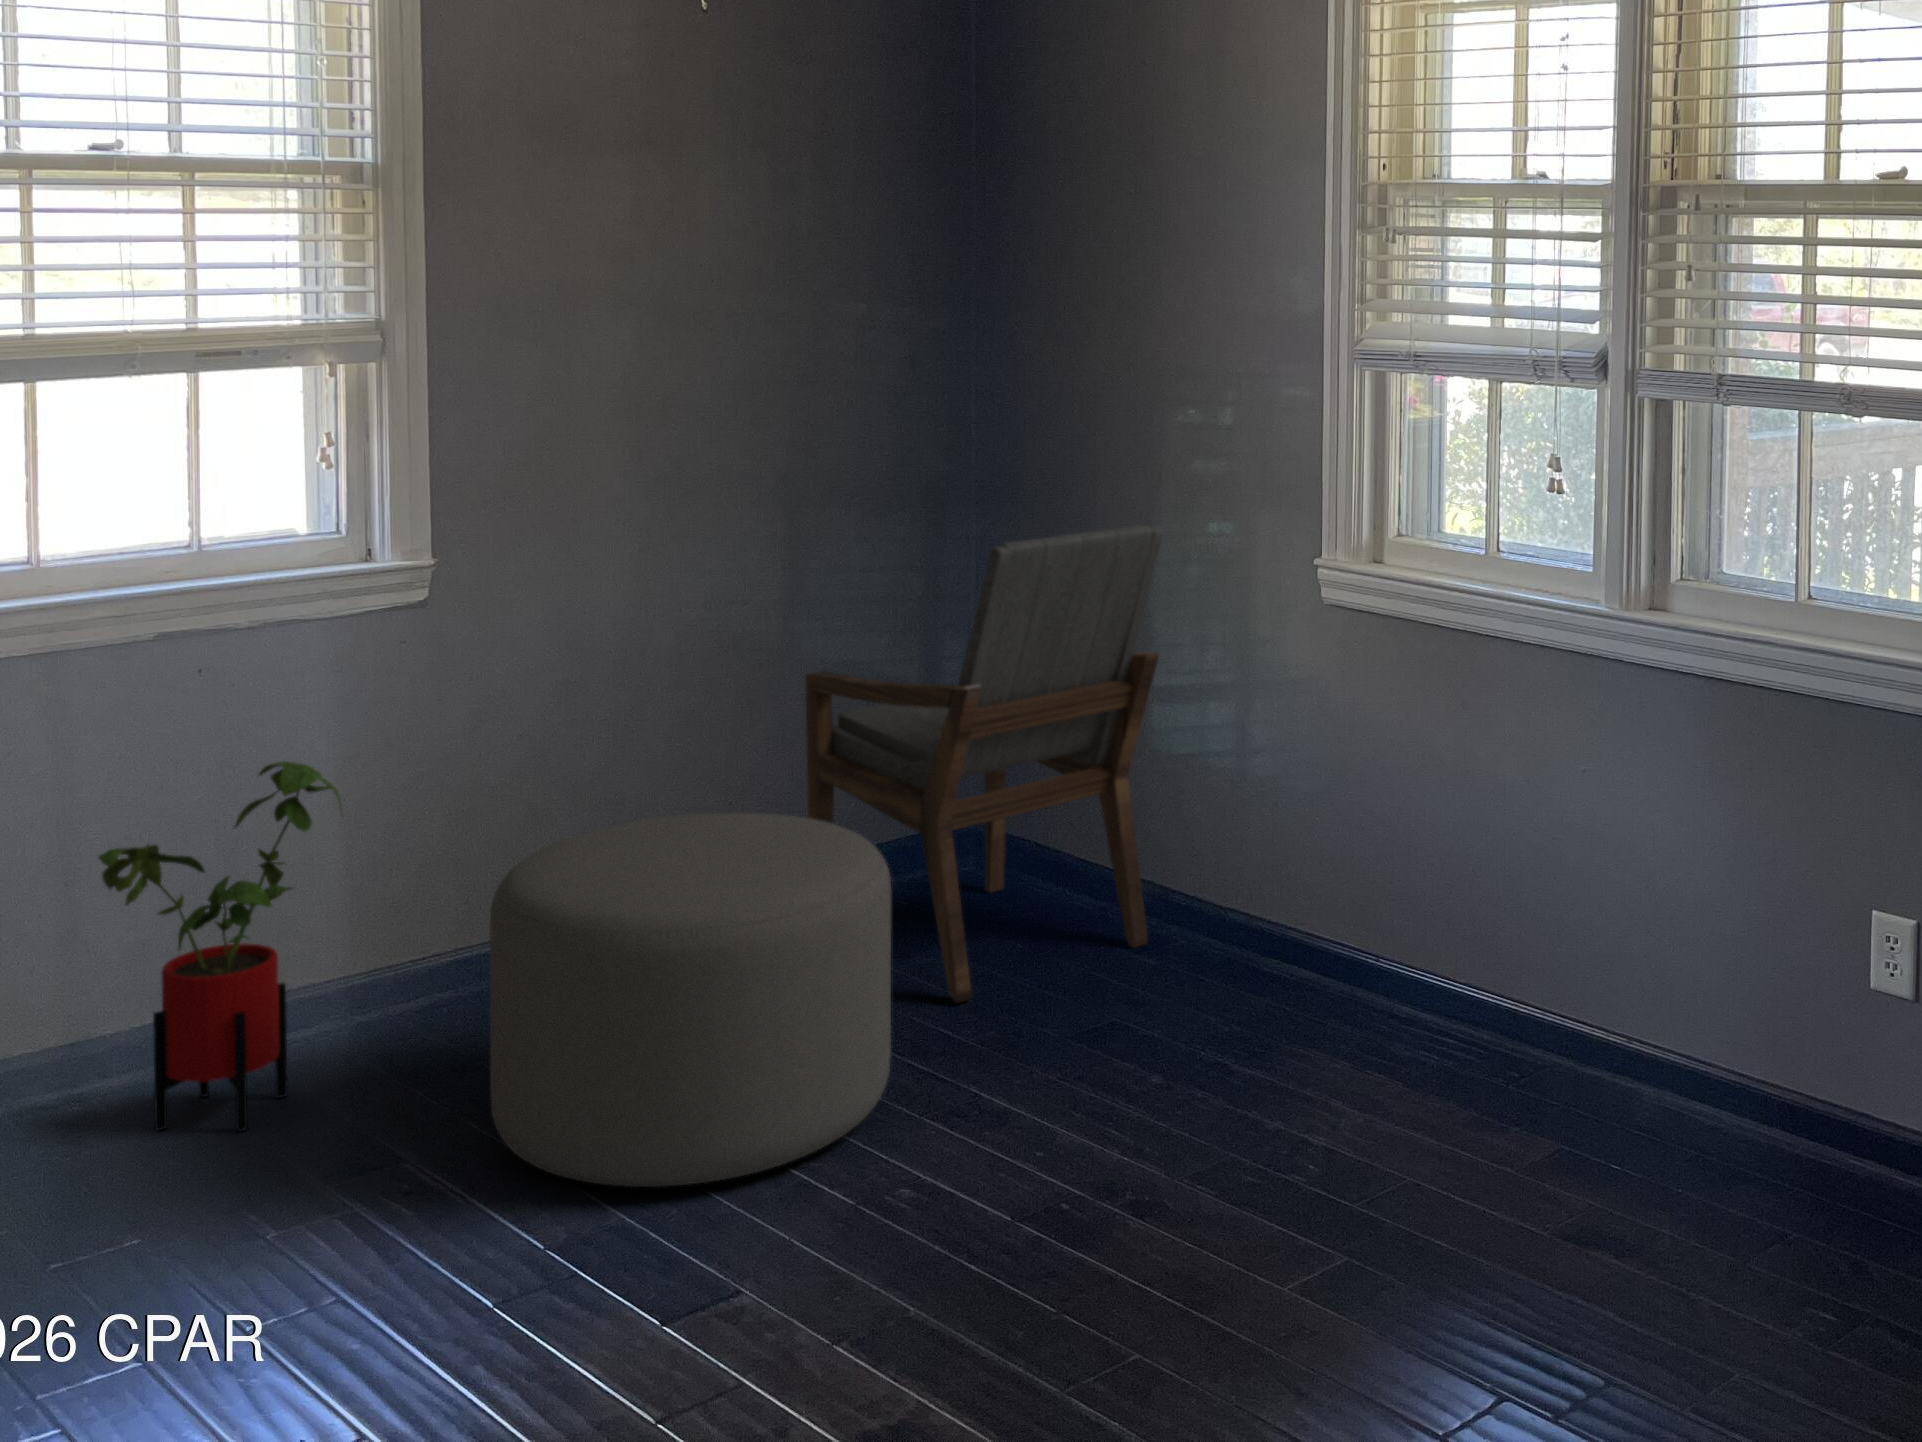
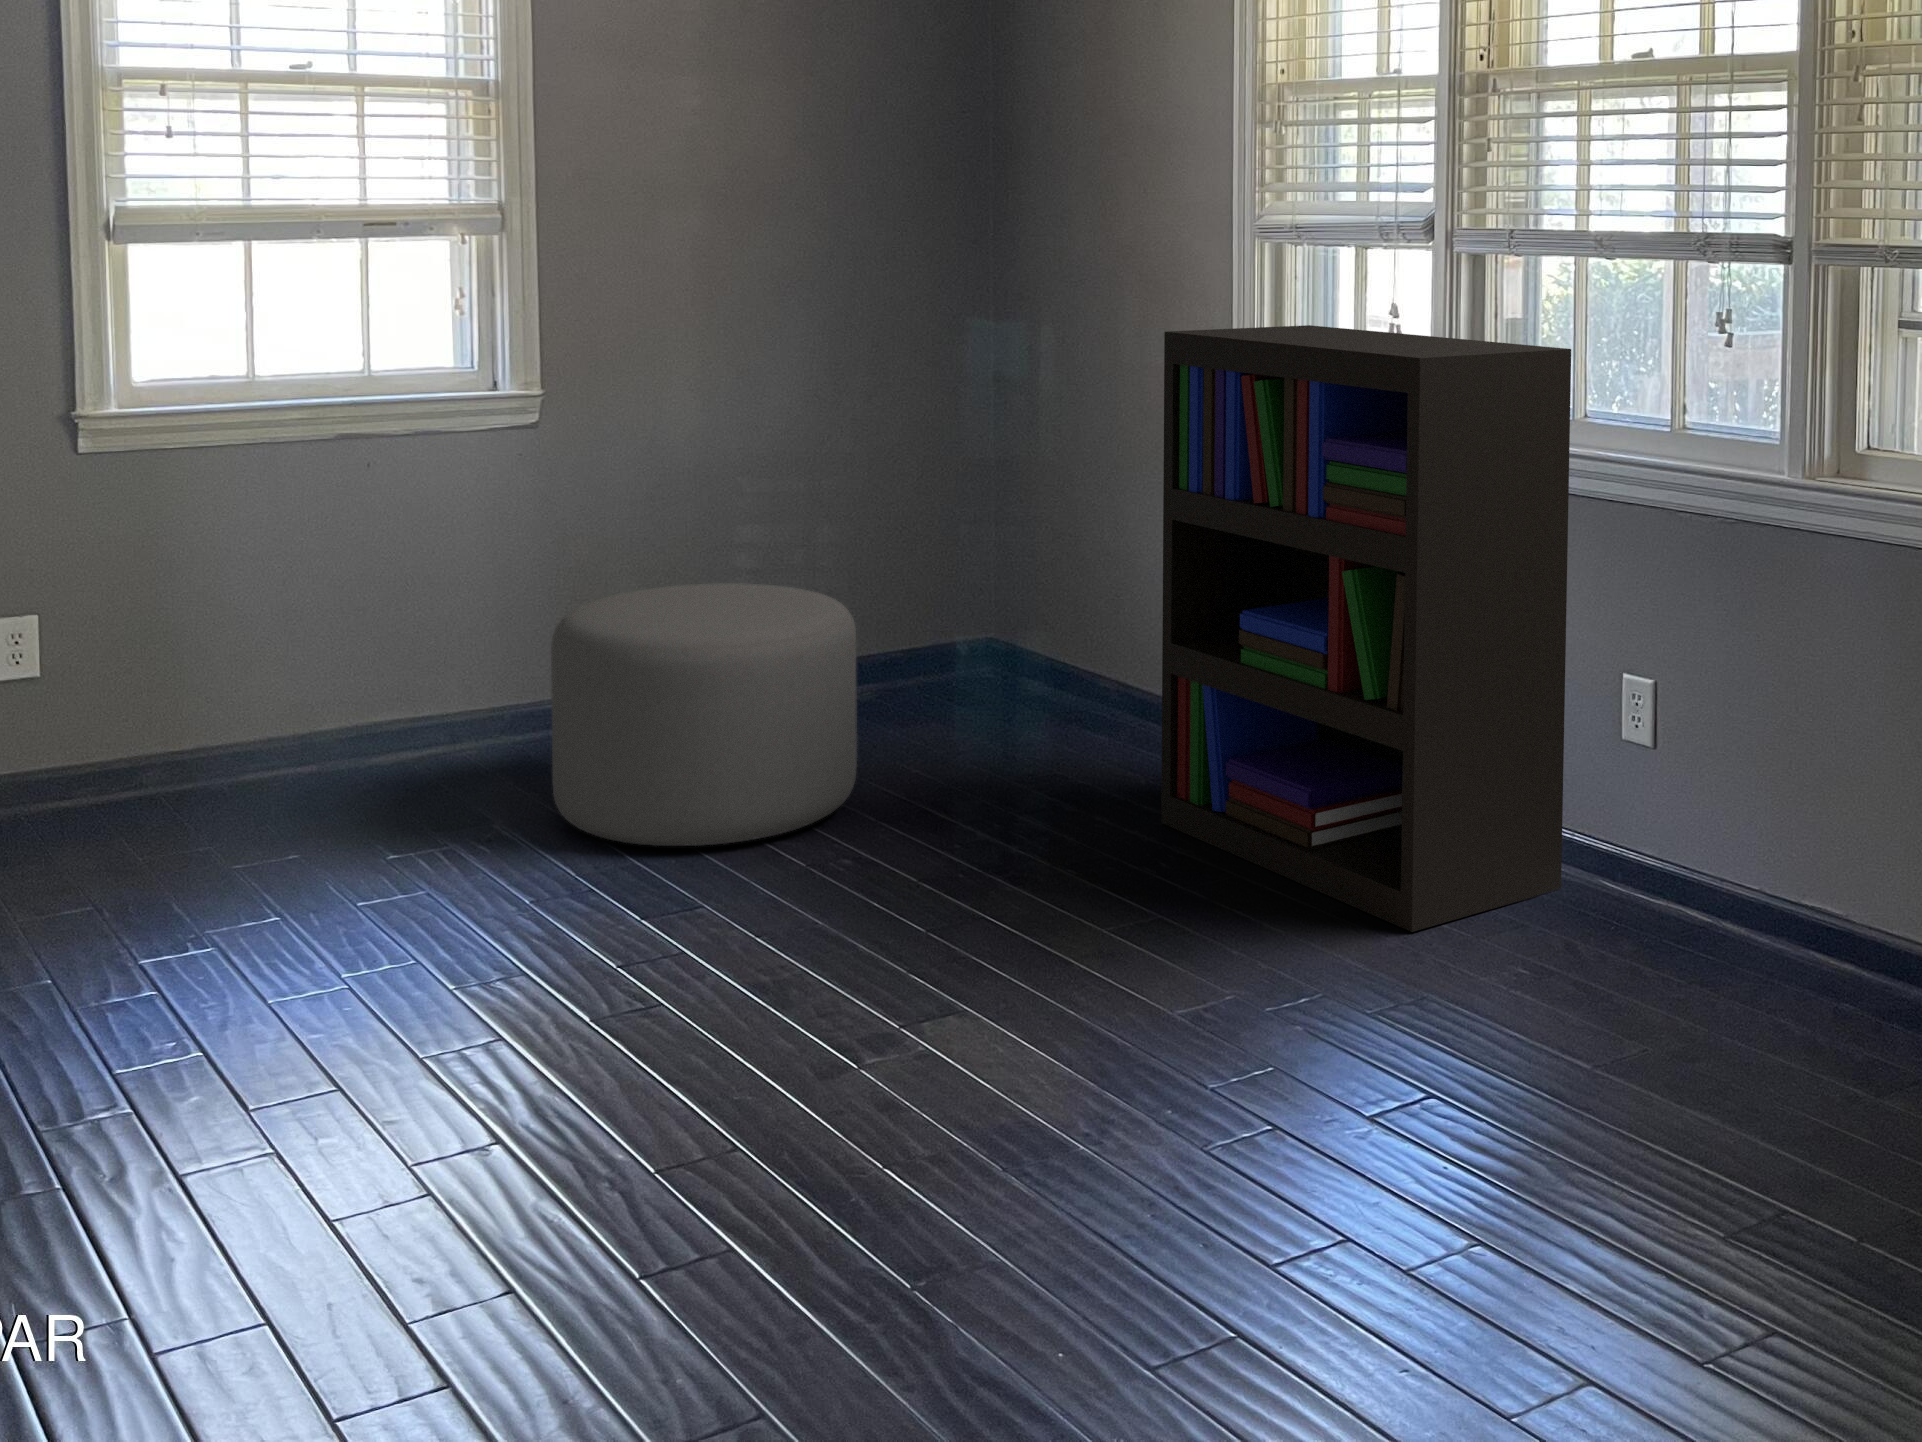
bookshelf: none [1283,476,1811,1247] -> present [1161,325,1571,932]
armchair: present [806,525,1163,1003] -> none [835,374,1110,752]
house plant: present [99,761,341,1131] -> none [288,527,463,799]

